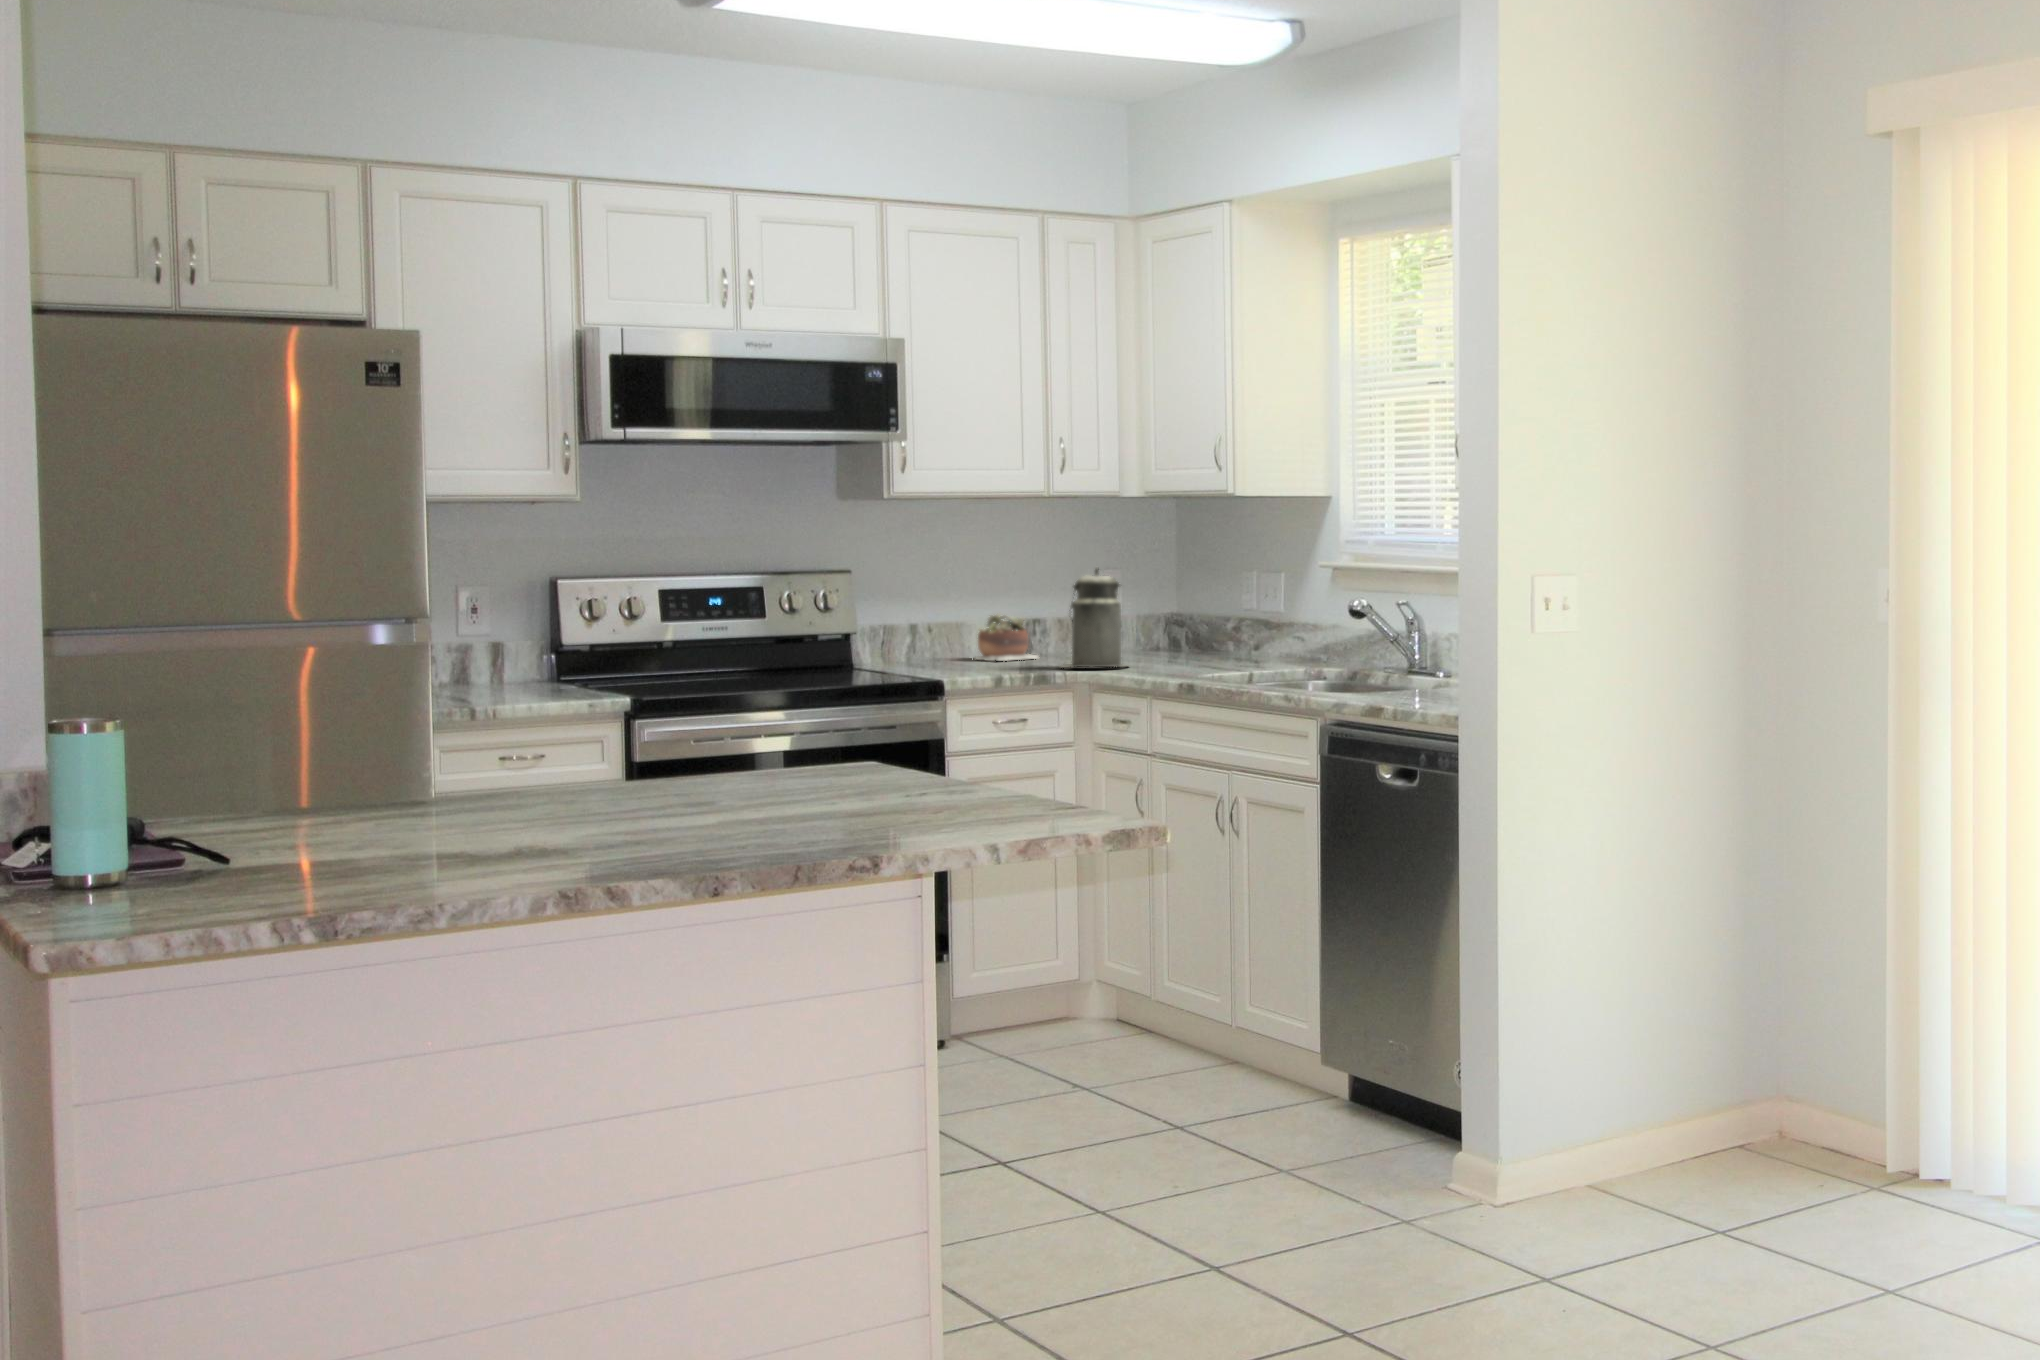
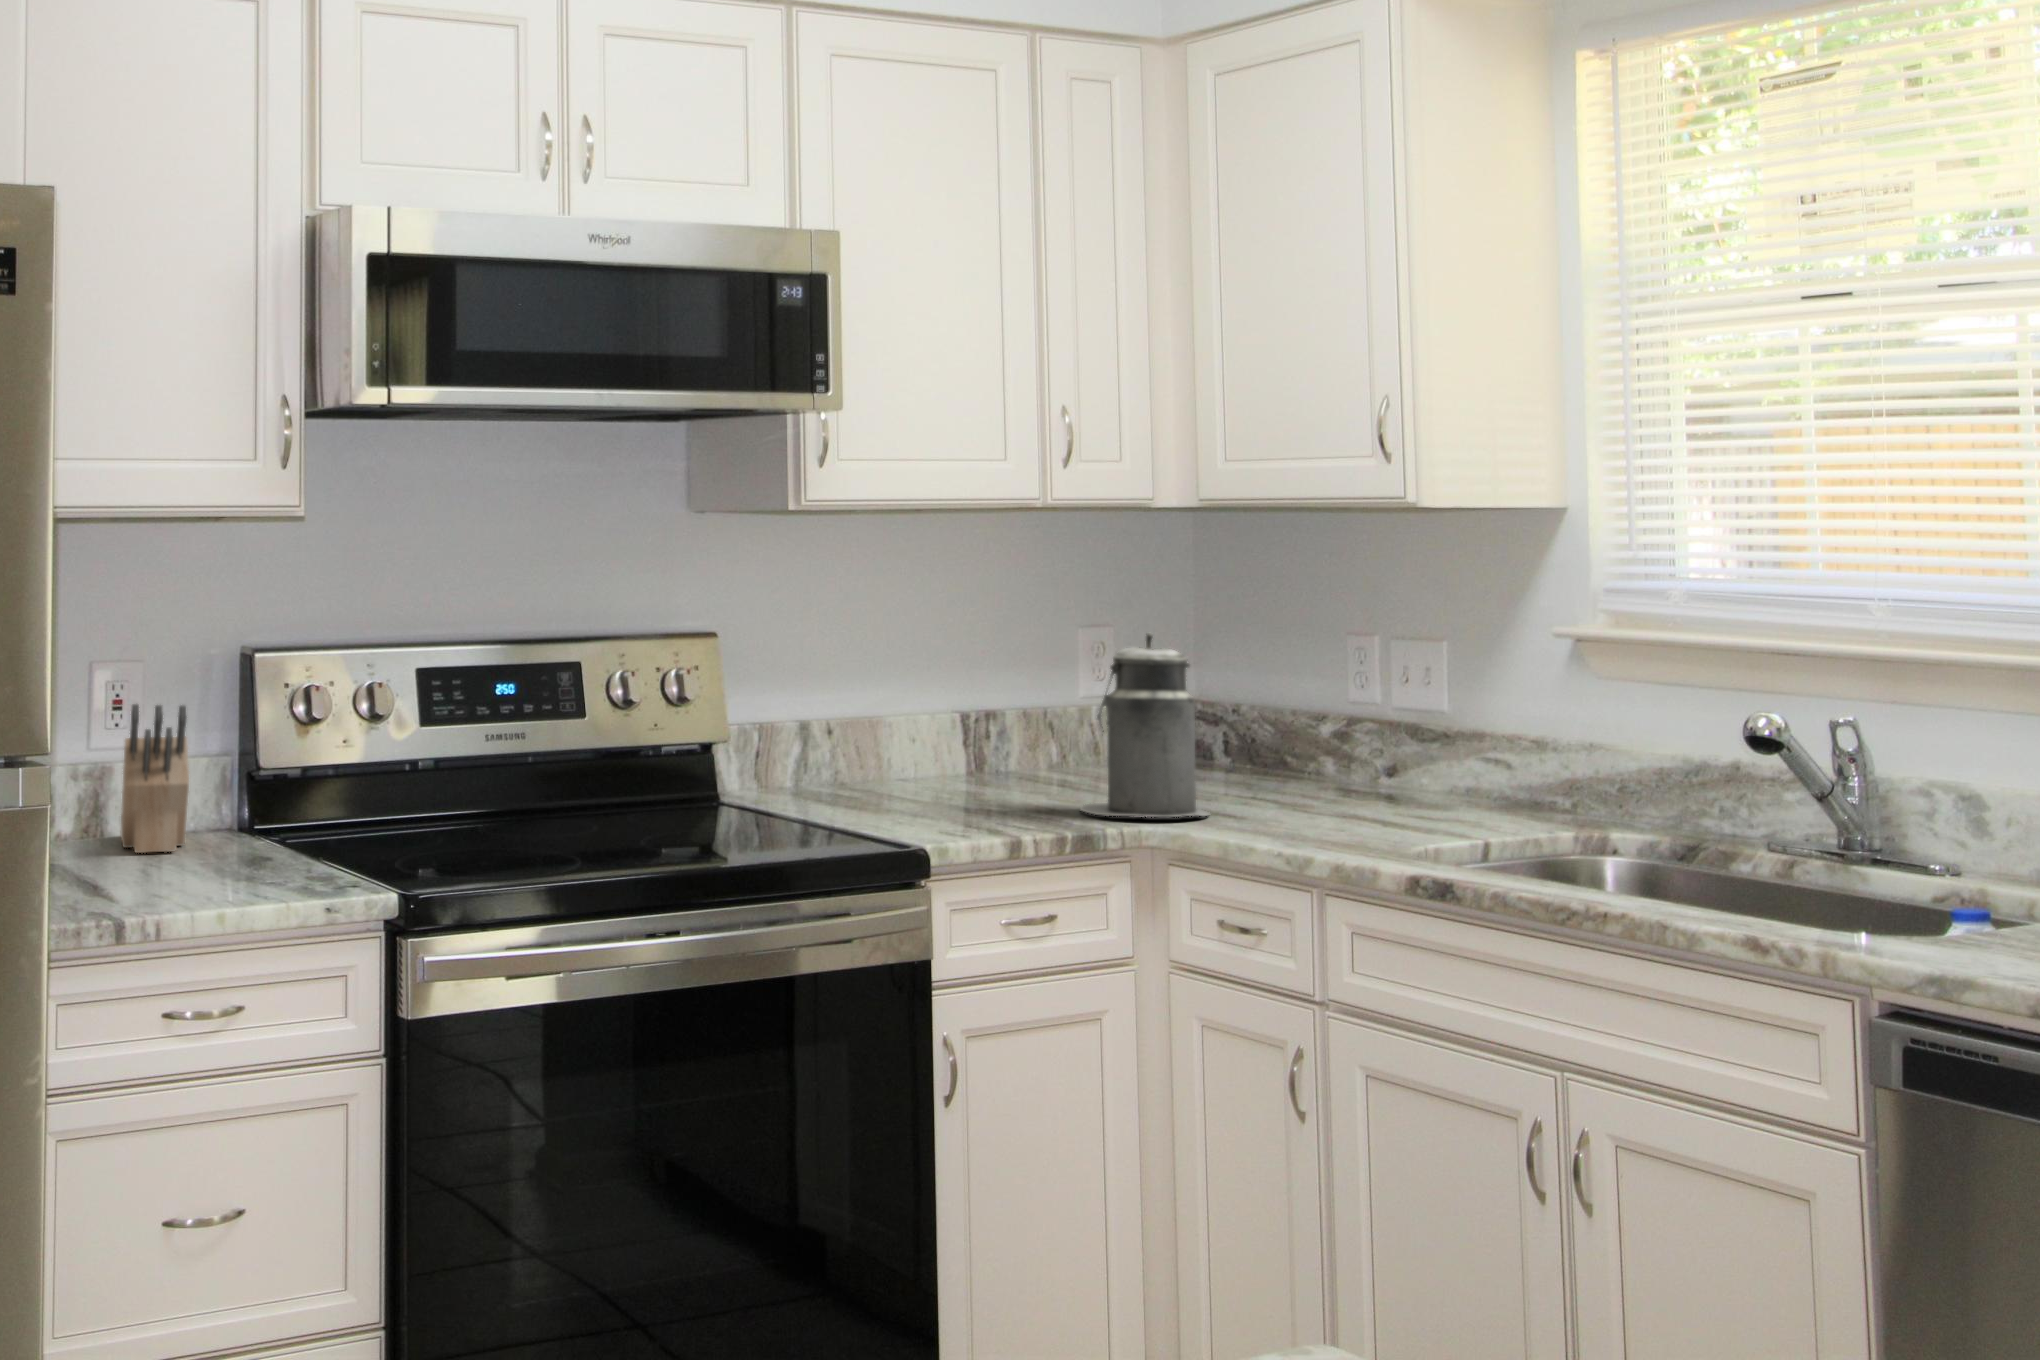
knife block: none [479,606,518,690] -> present [120,704,189,853]
succulent plant: present [976,614,1038,661] -> none [887,703,1006,790]

